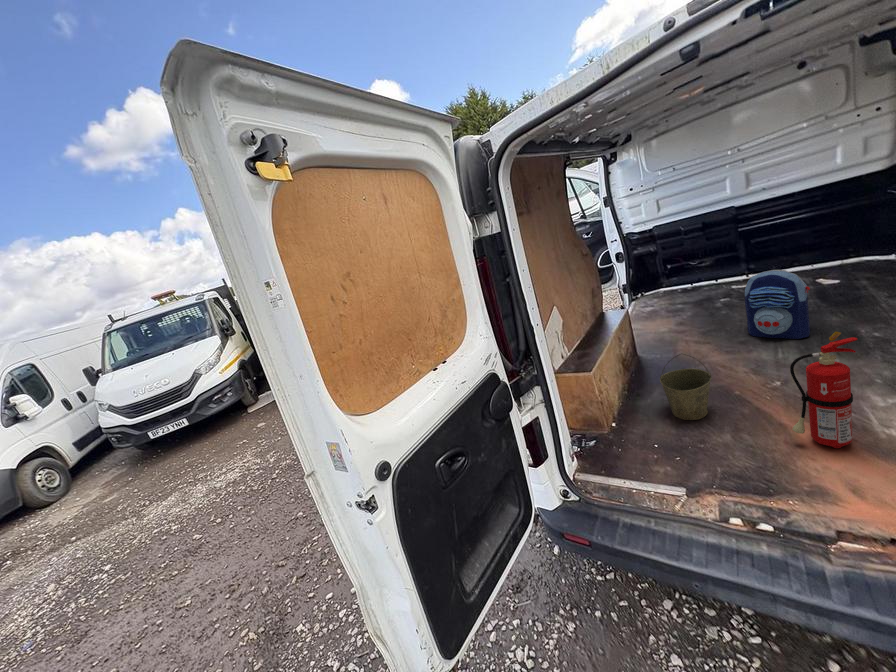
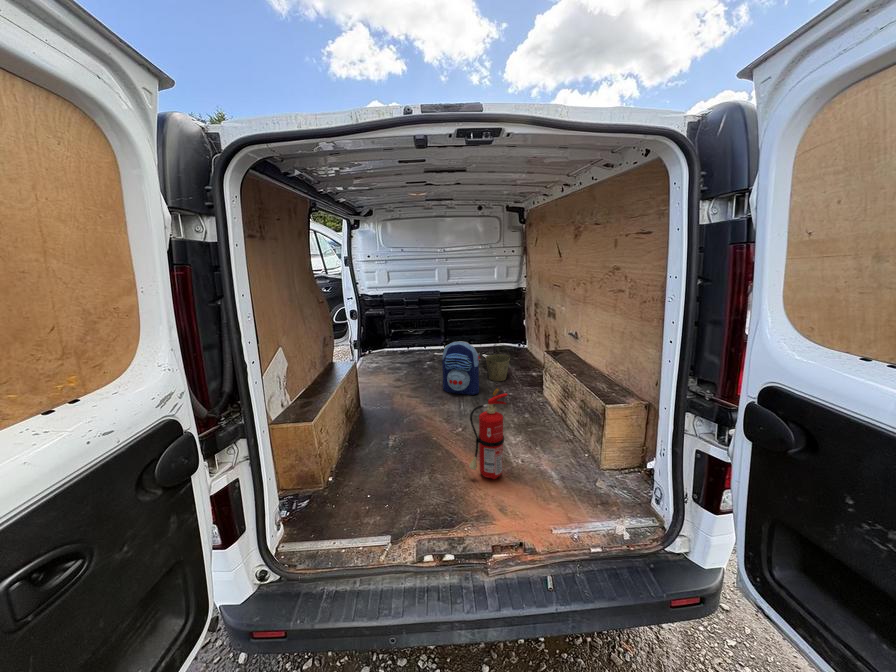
bucket: present [660,355,711,420] -> present [486,354,510,381]

